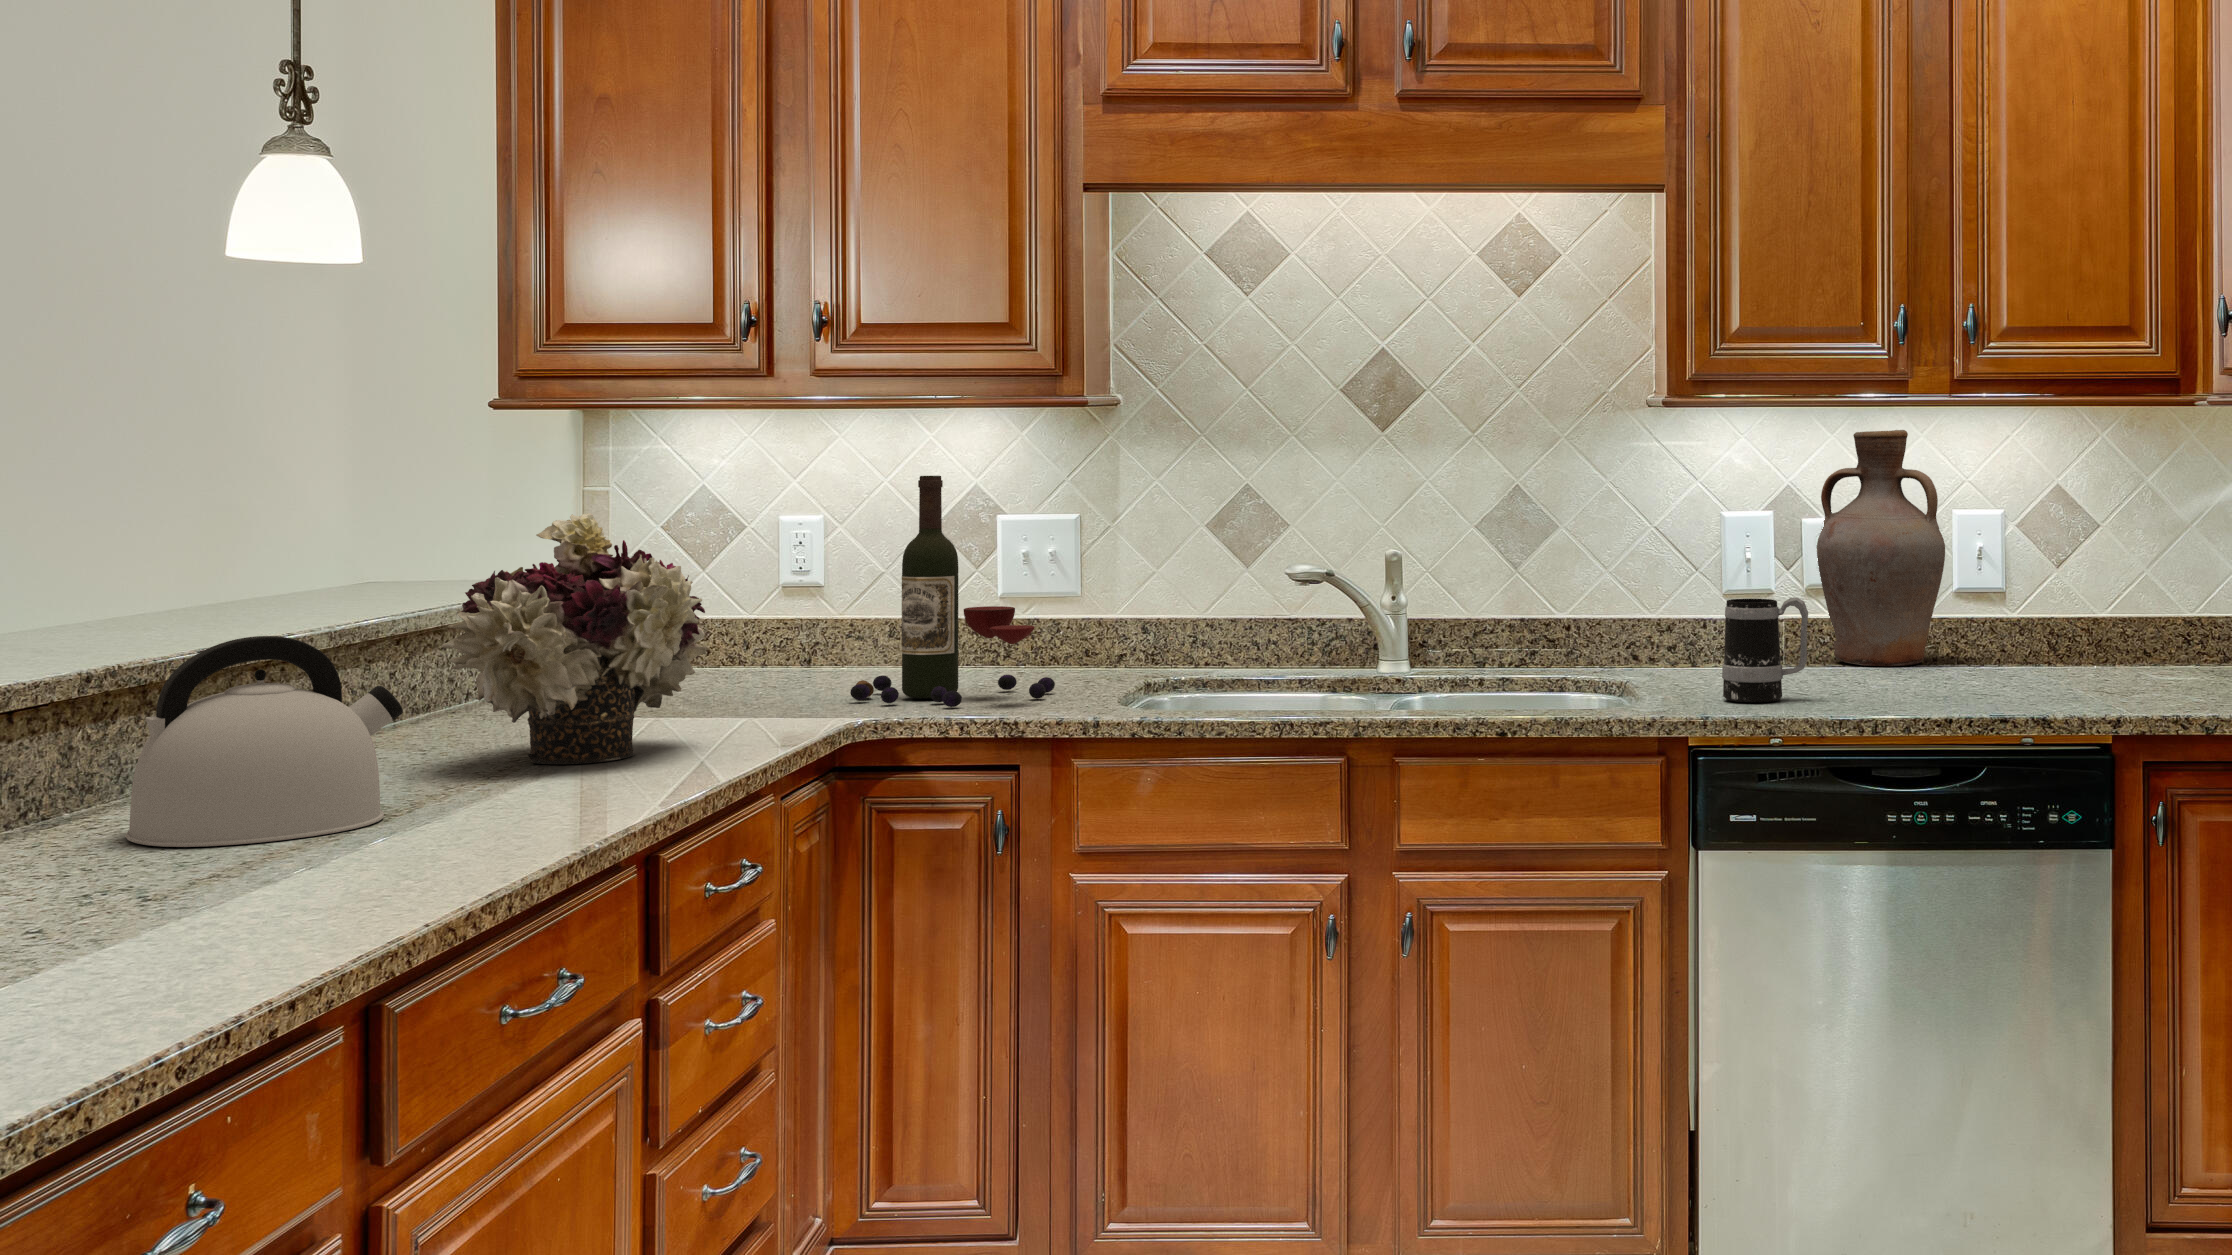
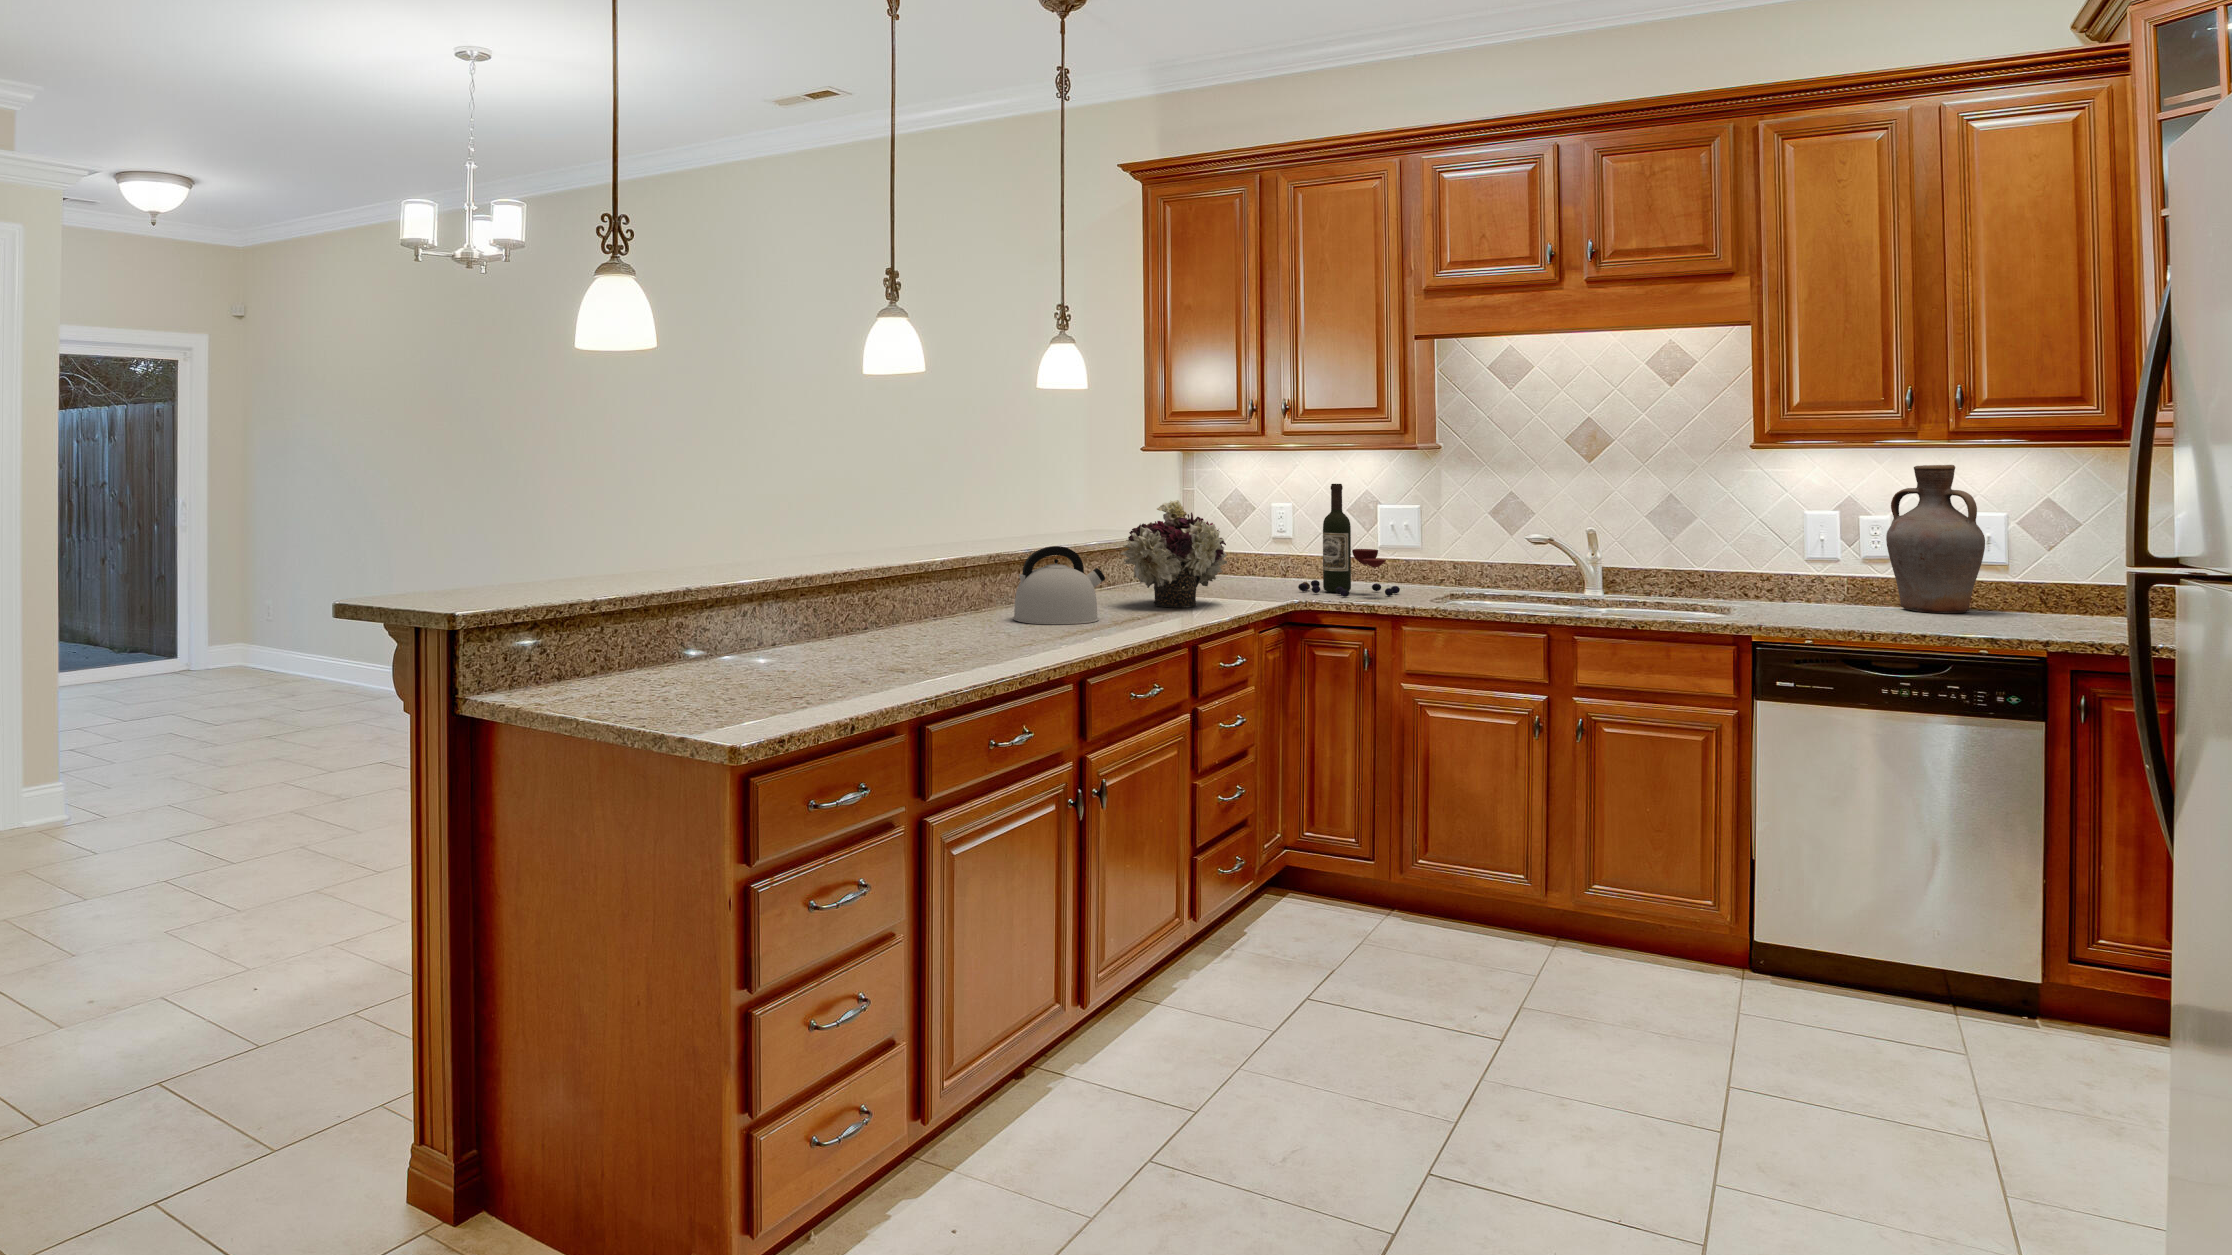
mug: present [1722,598,1808,702] -> none [1783,565,1842,625]

